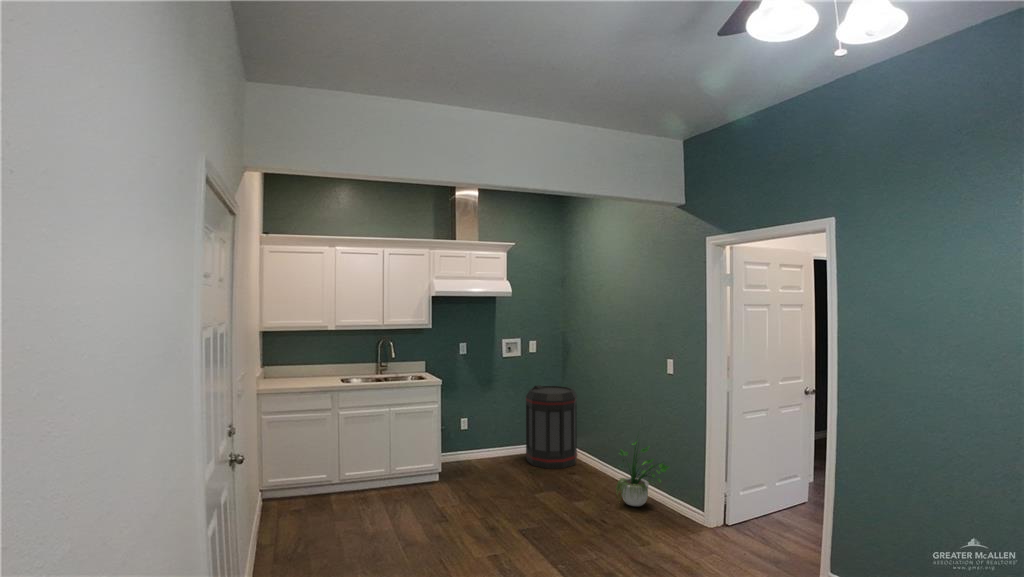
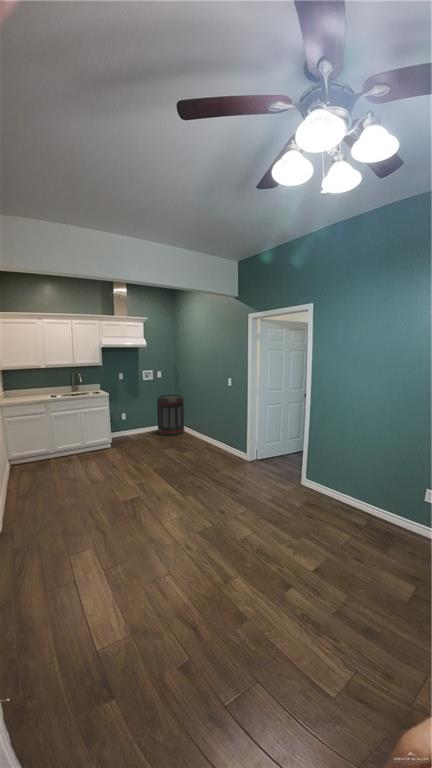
potted plant: present [616,441,669,506] -> none [203,413,229,449]

